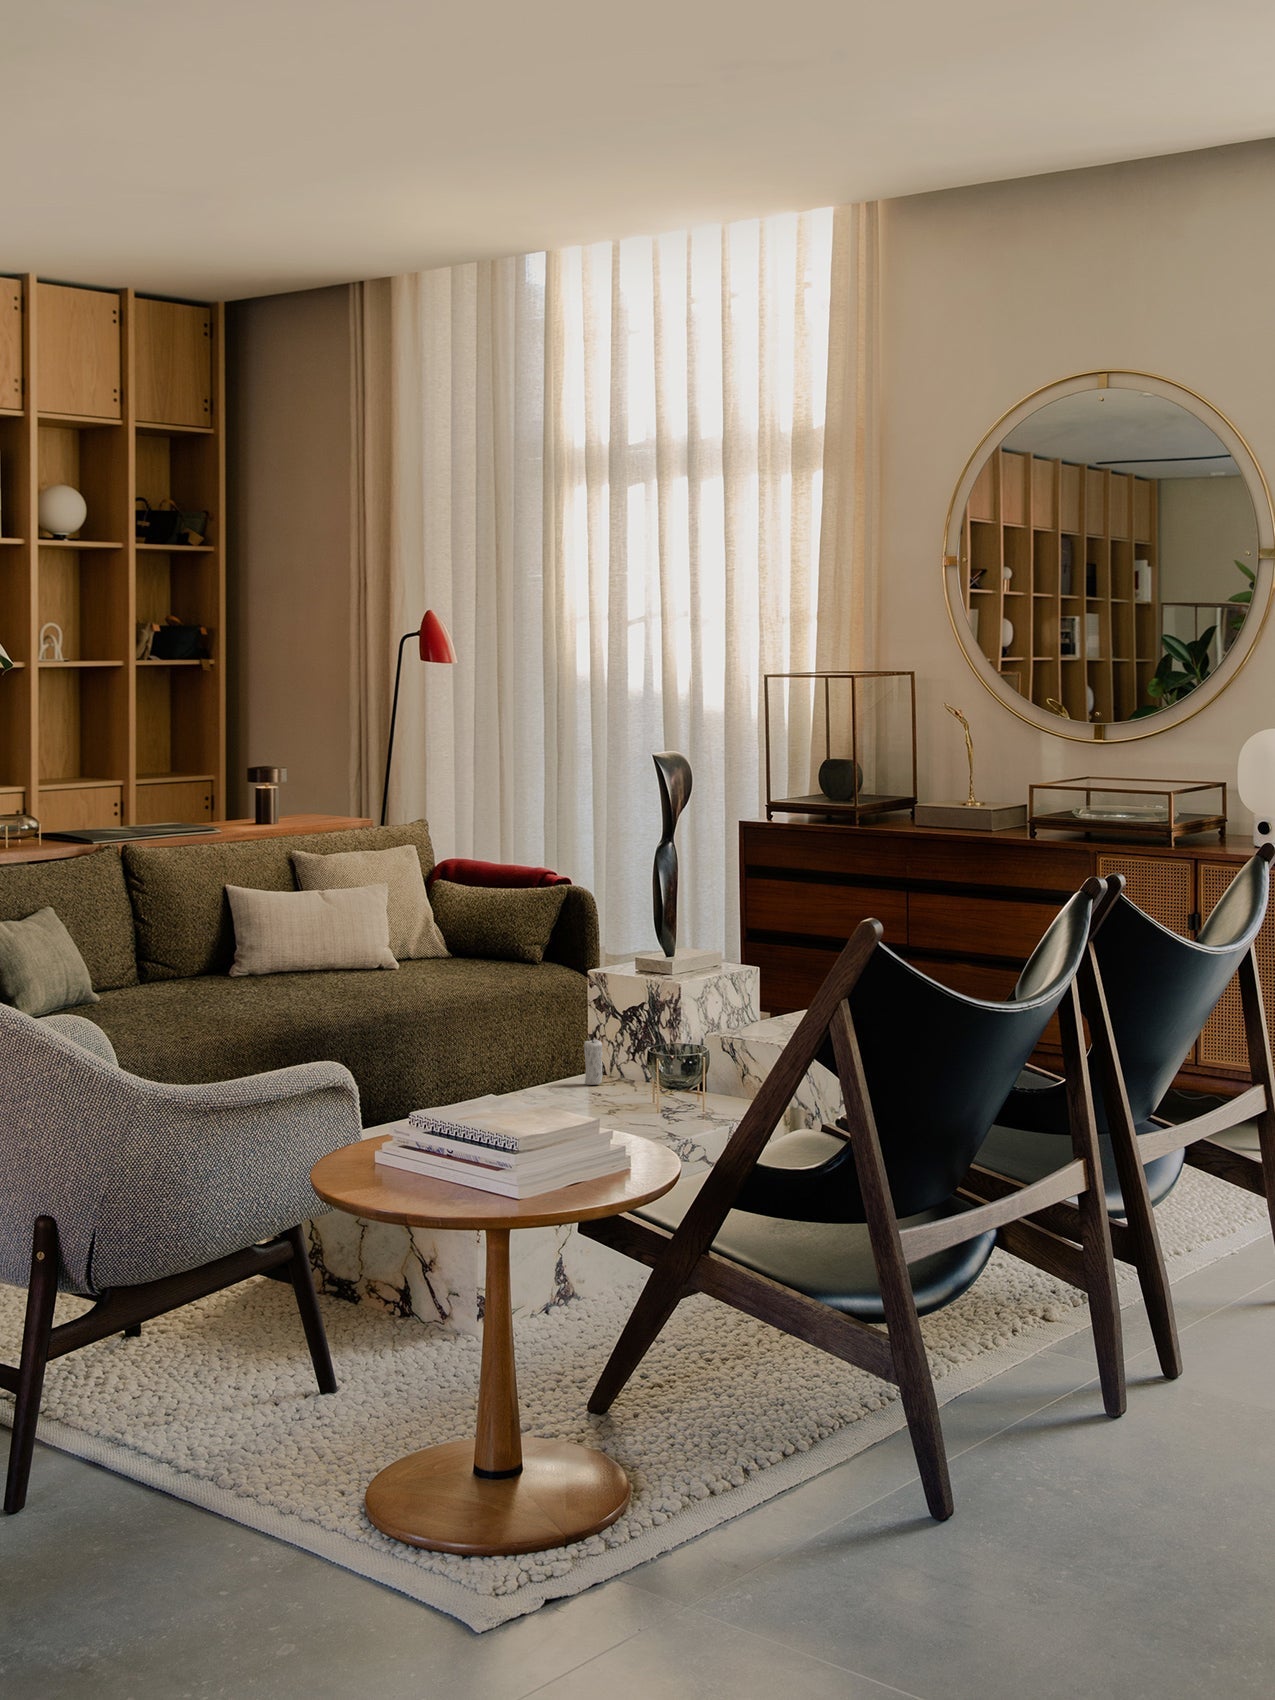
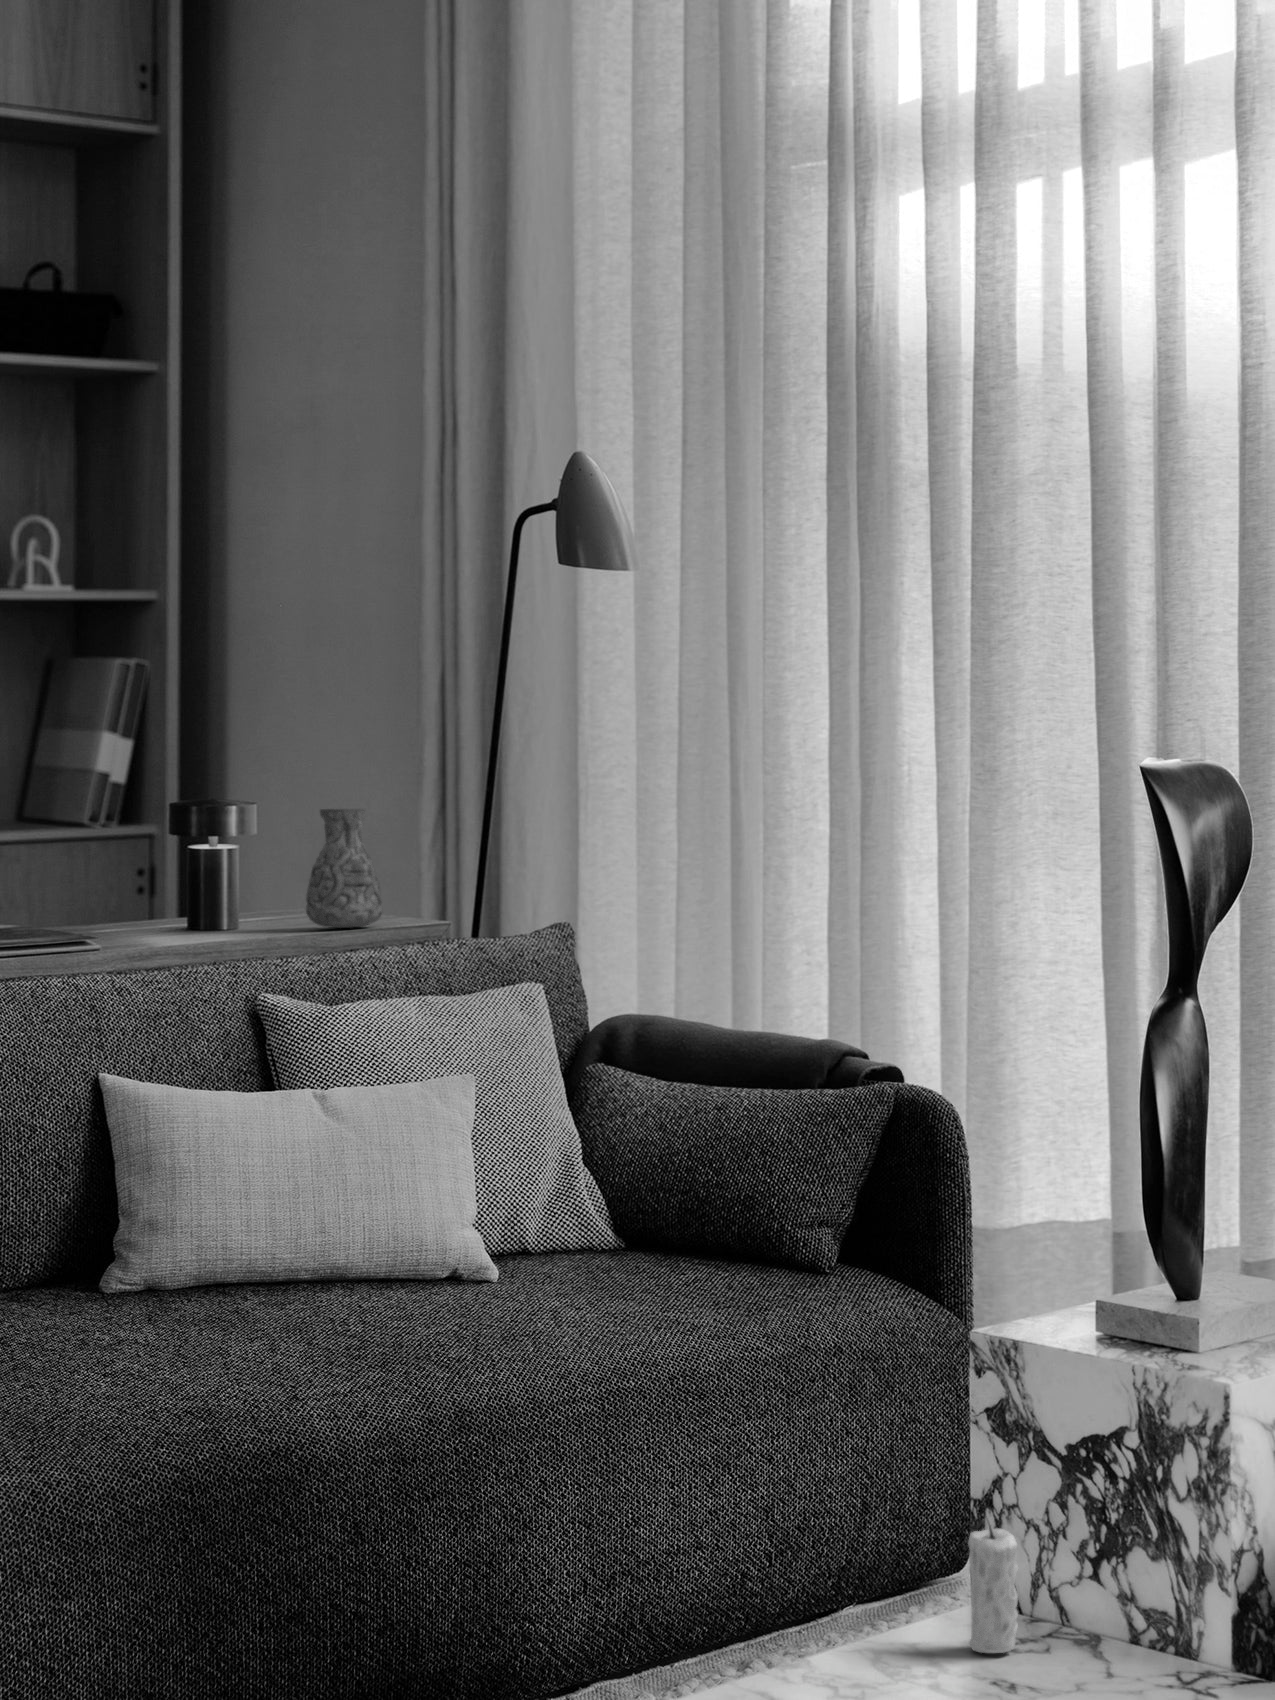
decorative vase: none [301,766,338,821] -> present [306,809,382,928]

